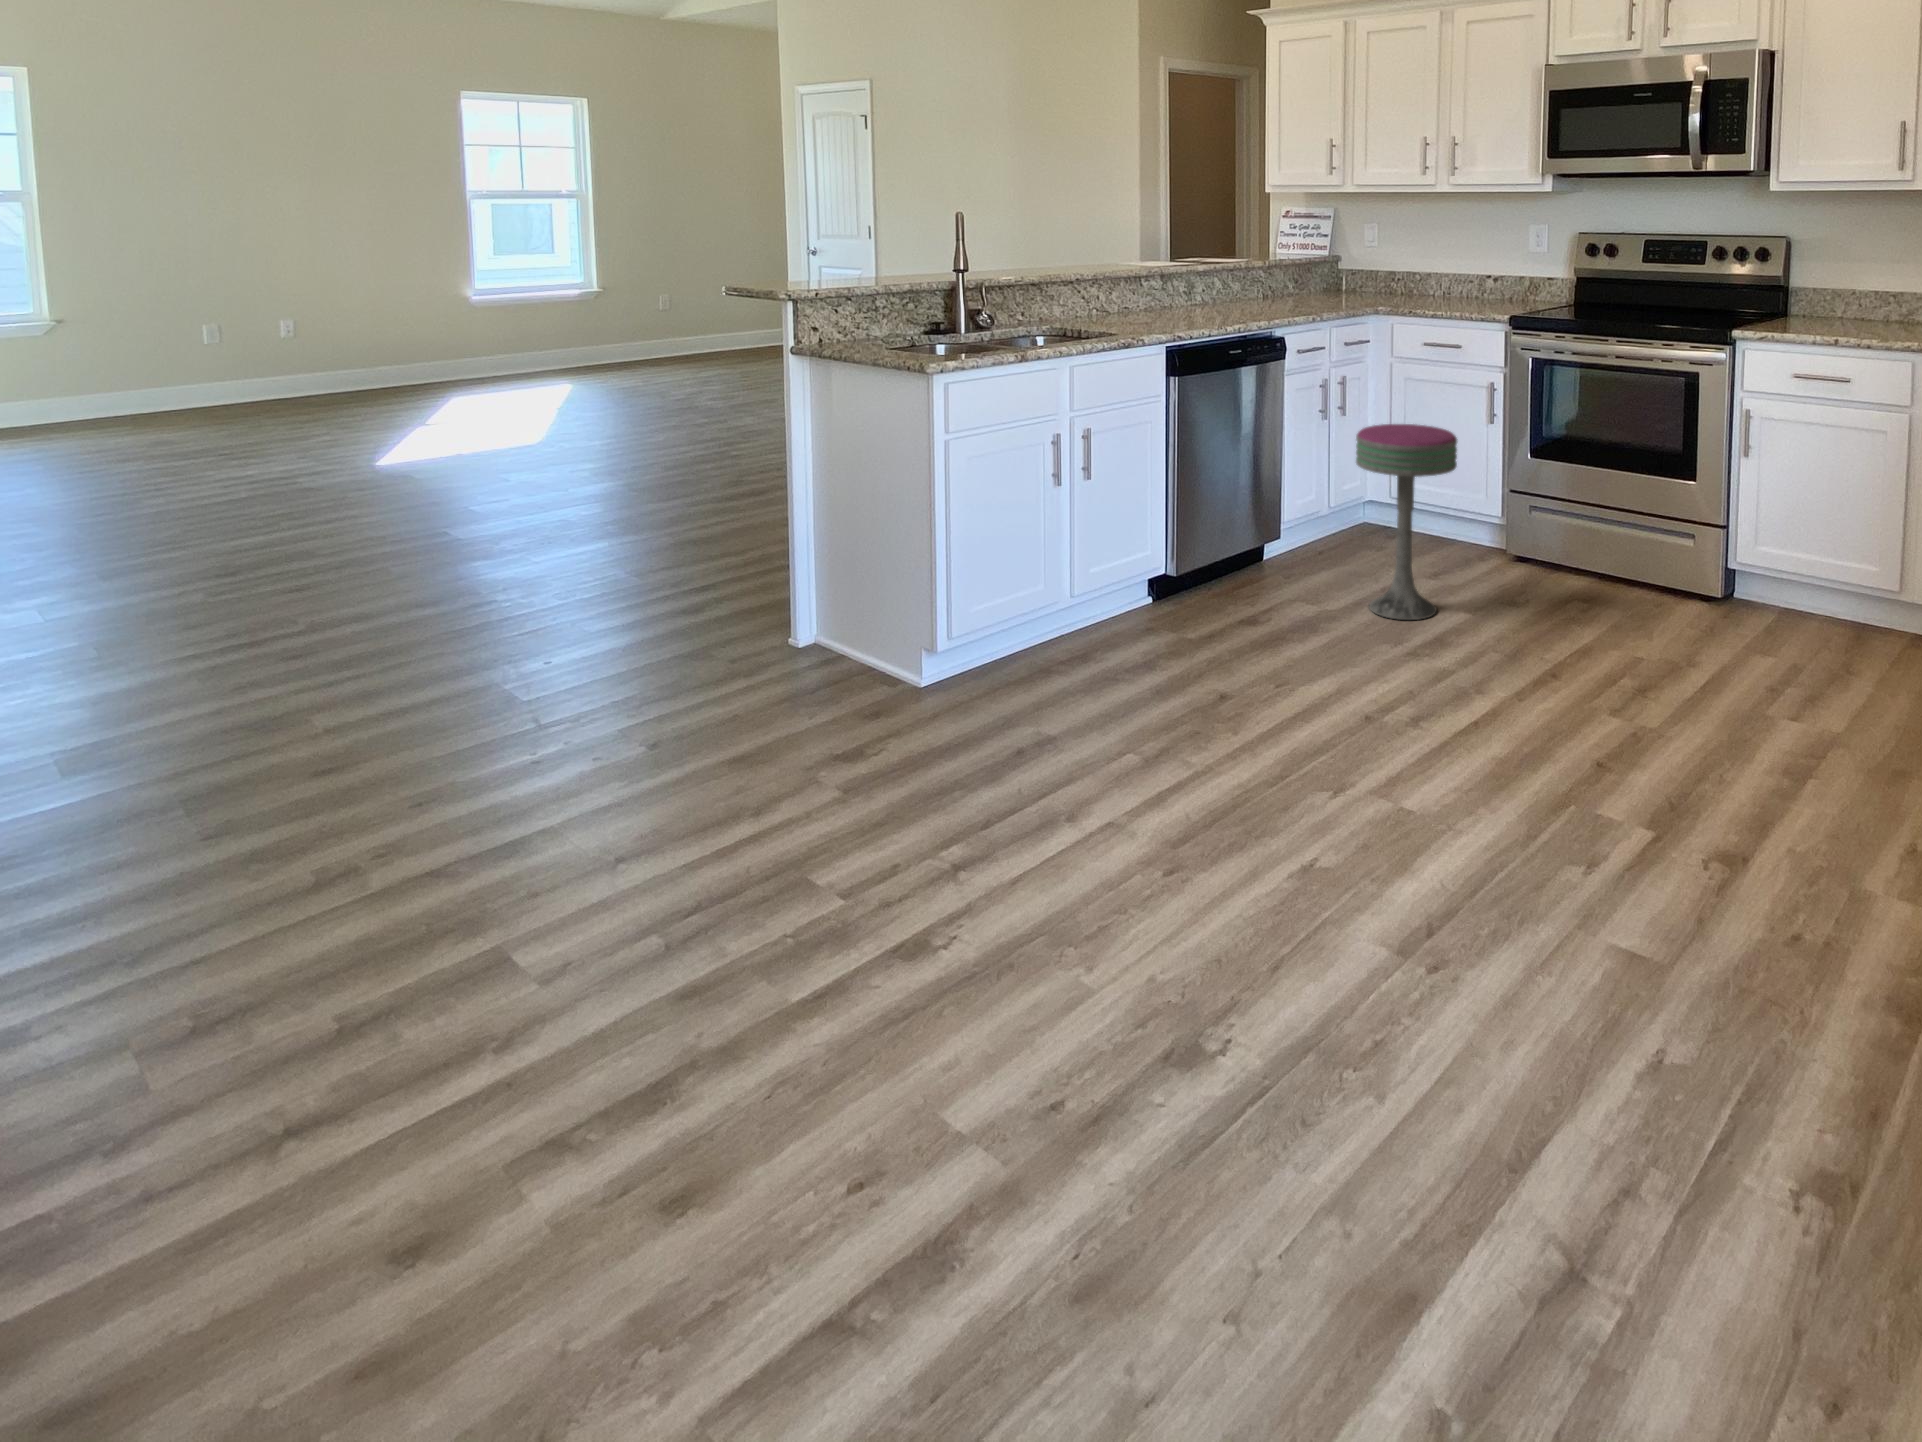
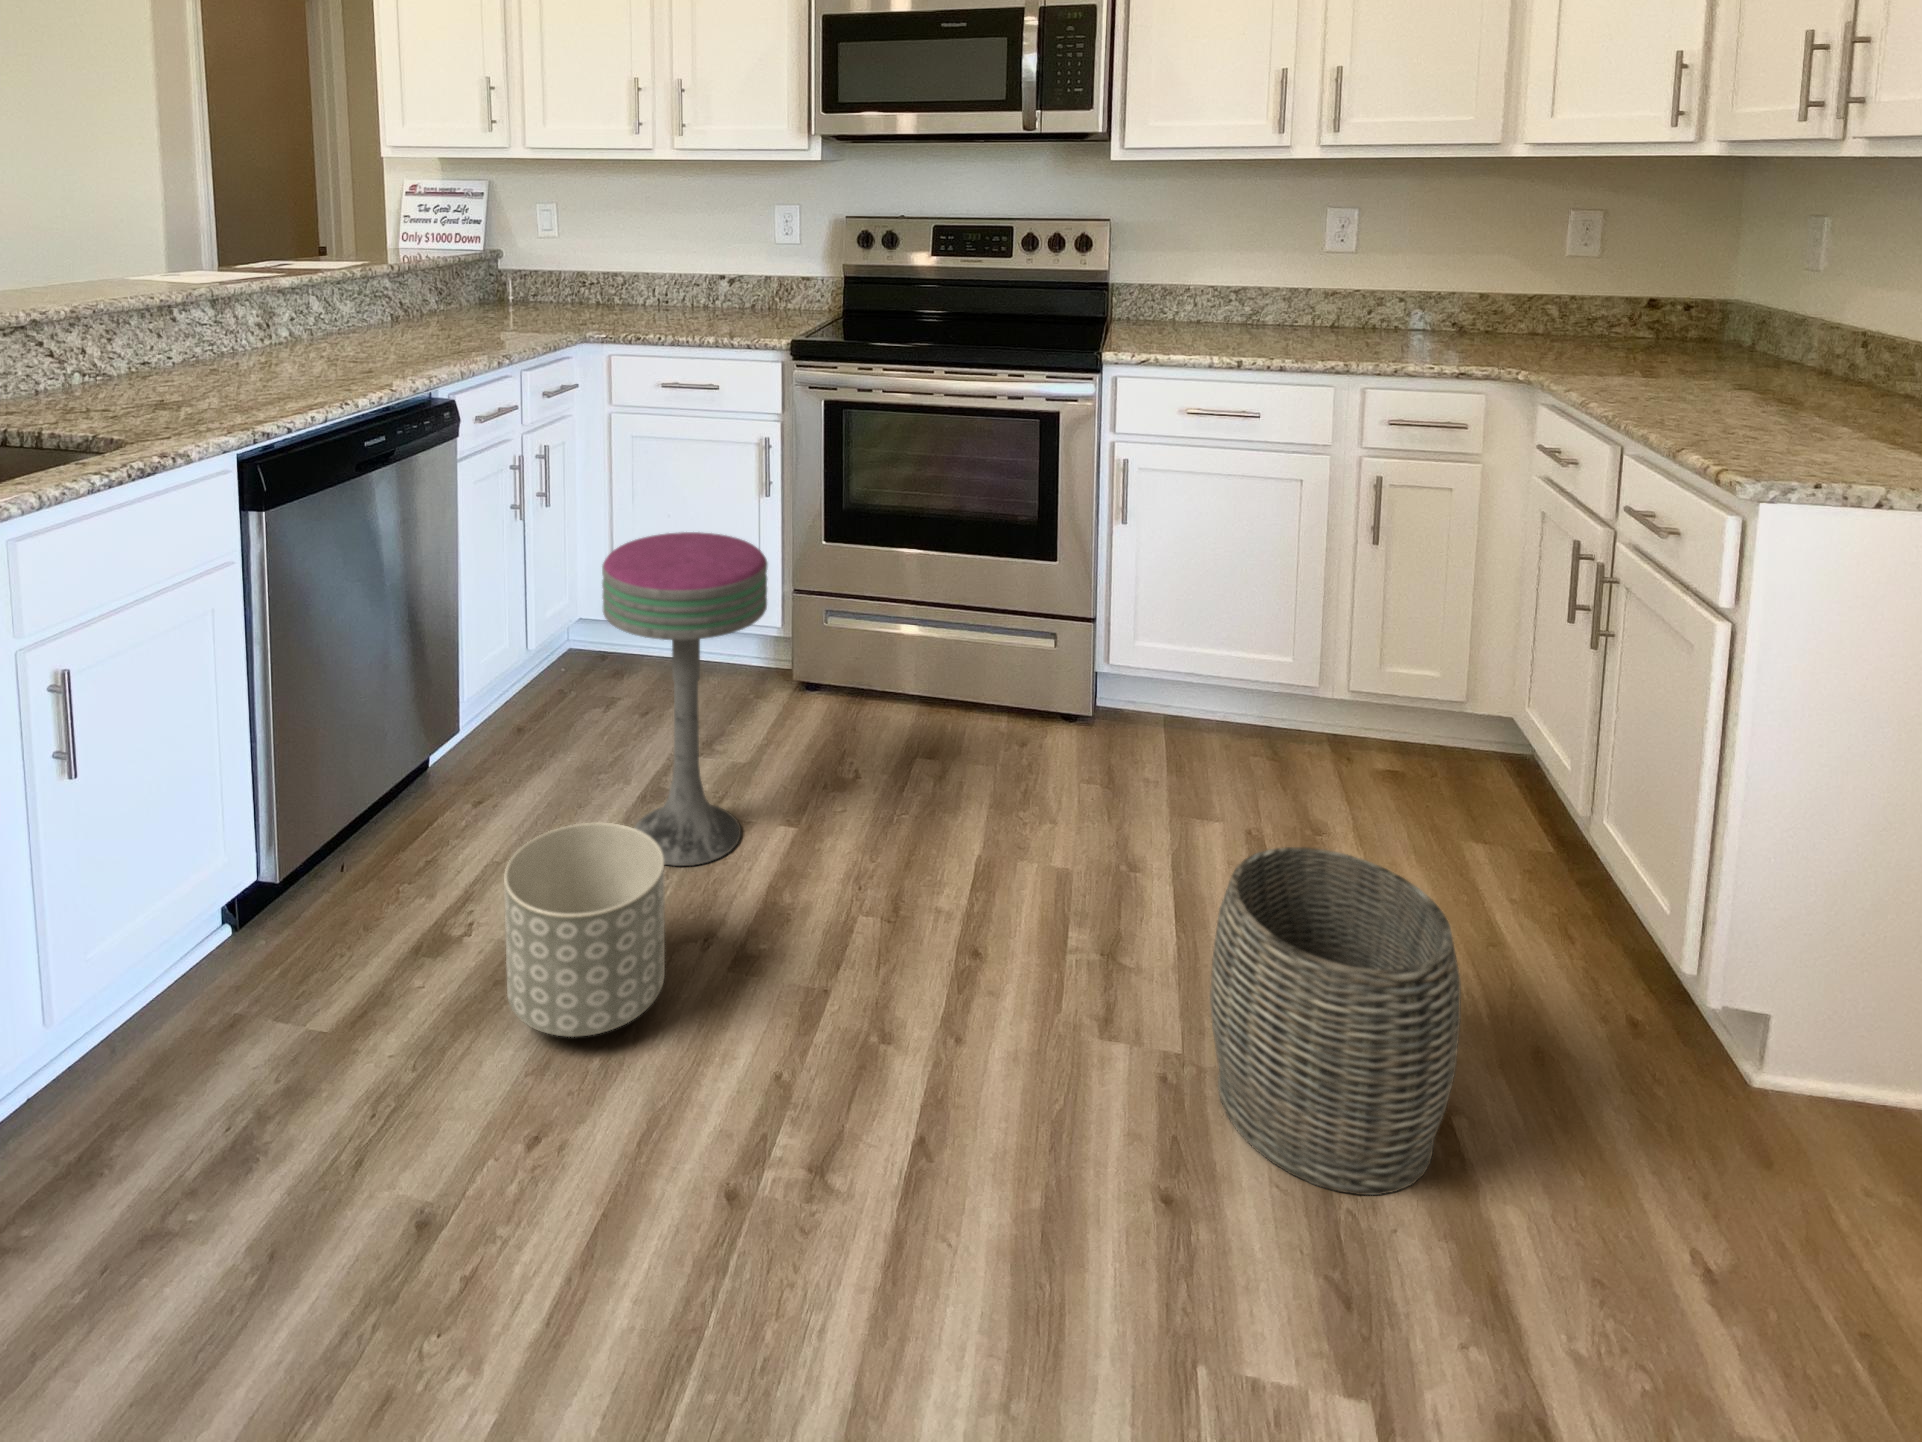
planter: none [1278,562,1365,660] -> present [504,822,665,1037]
woven basket: none [1652,608,1797,784] -> present [1210,847,1461,1195]

